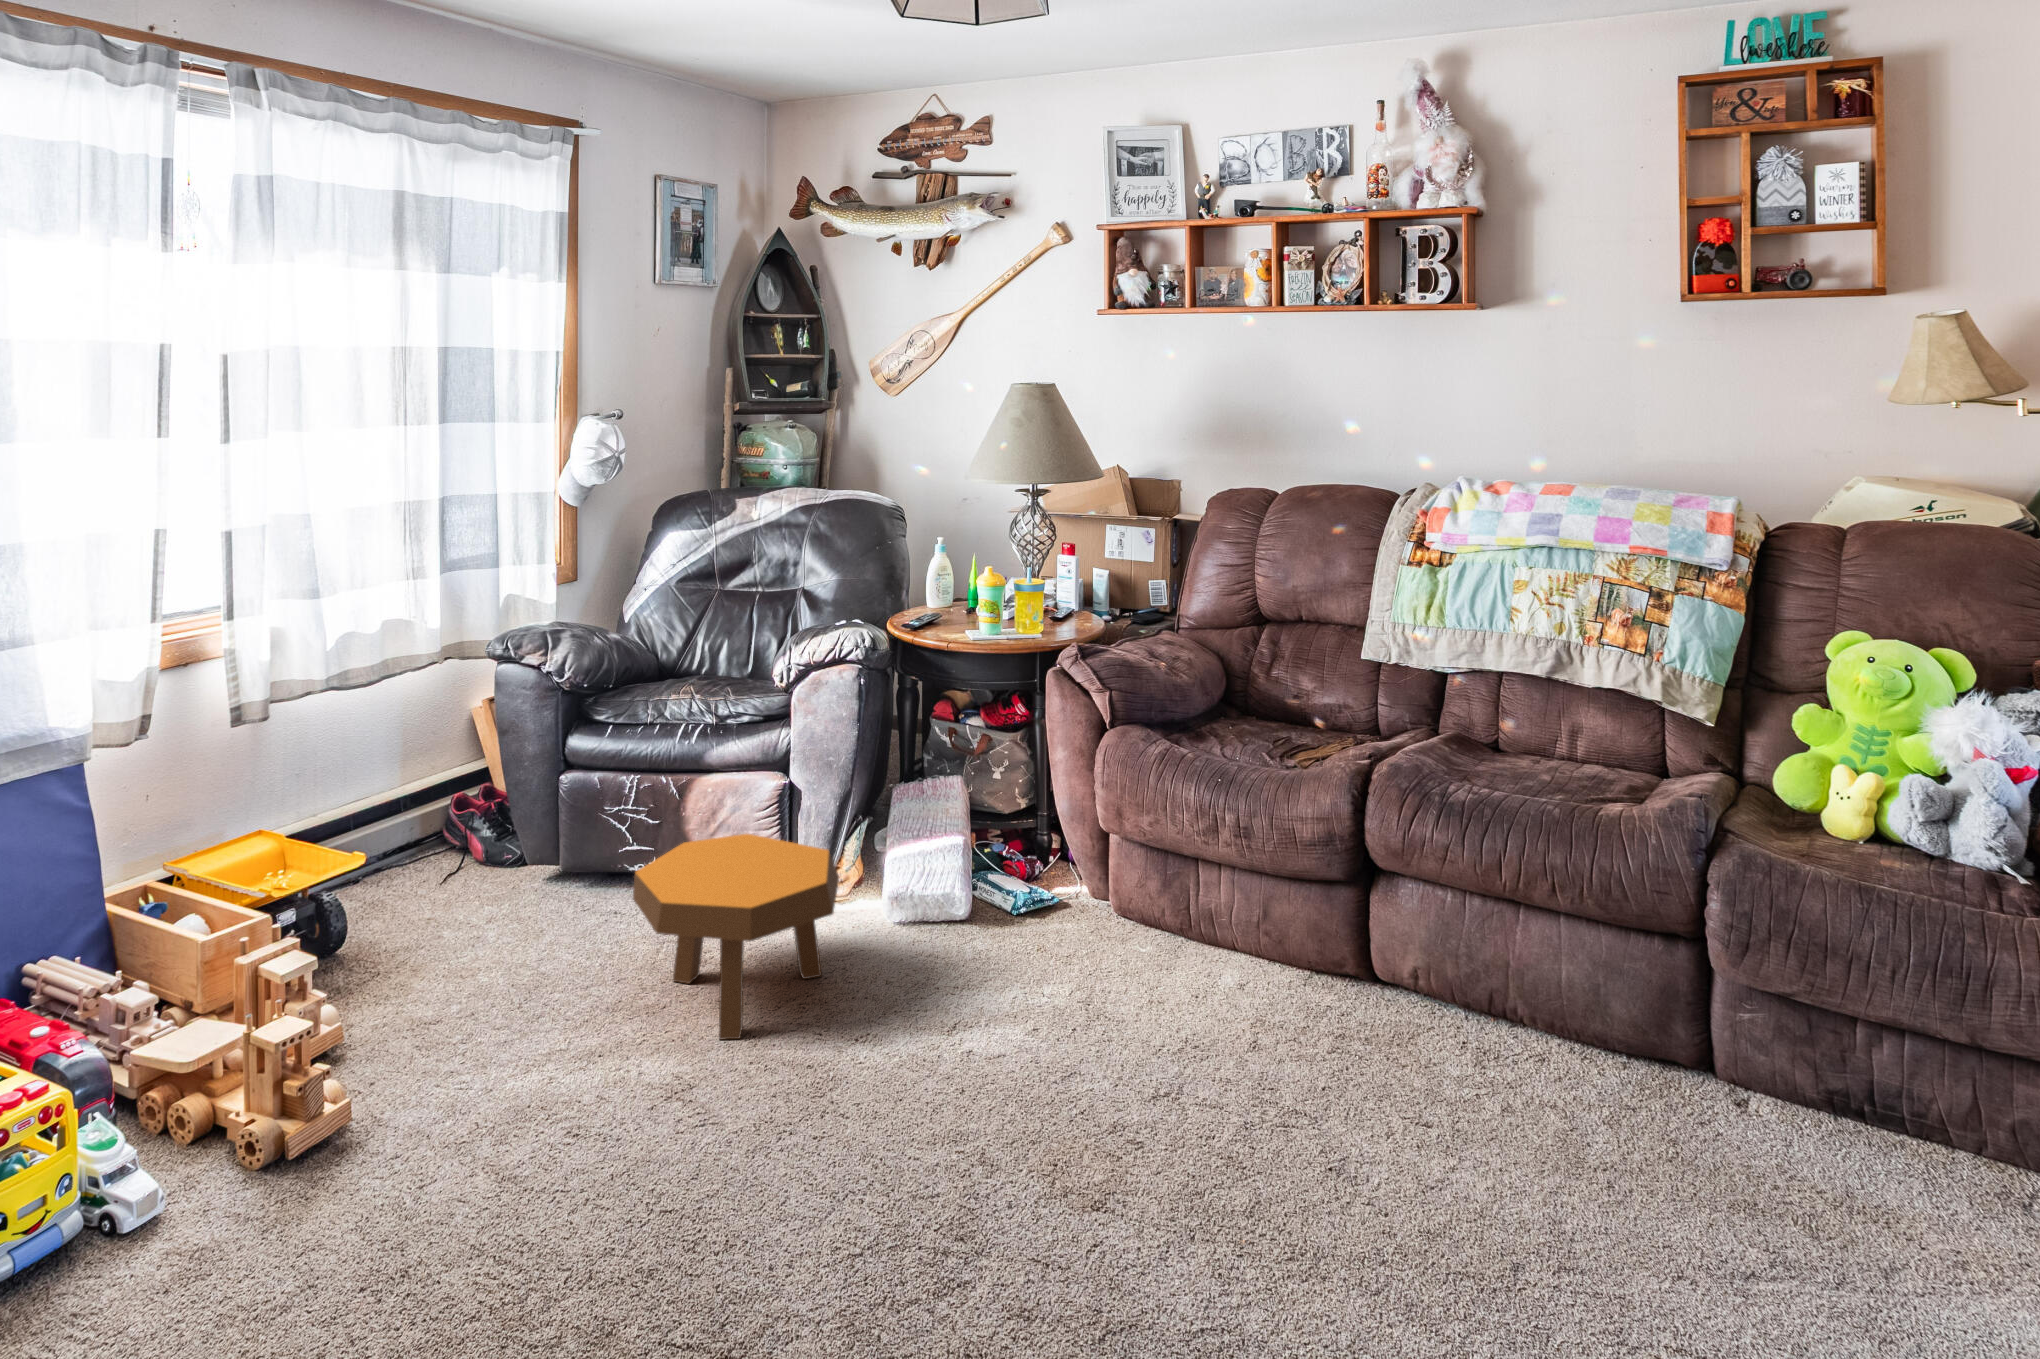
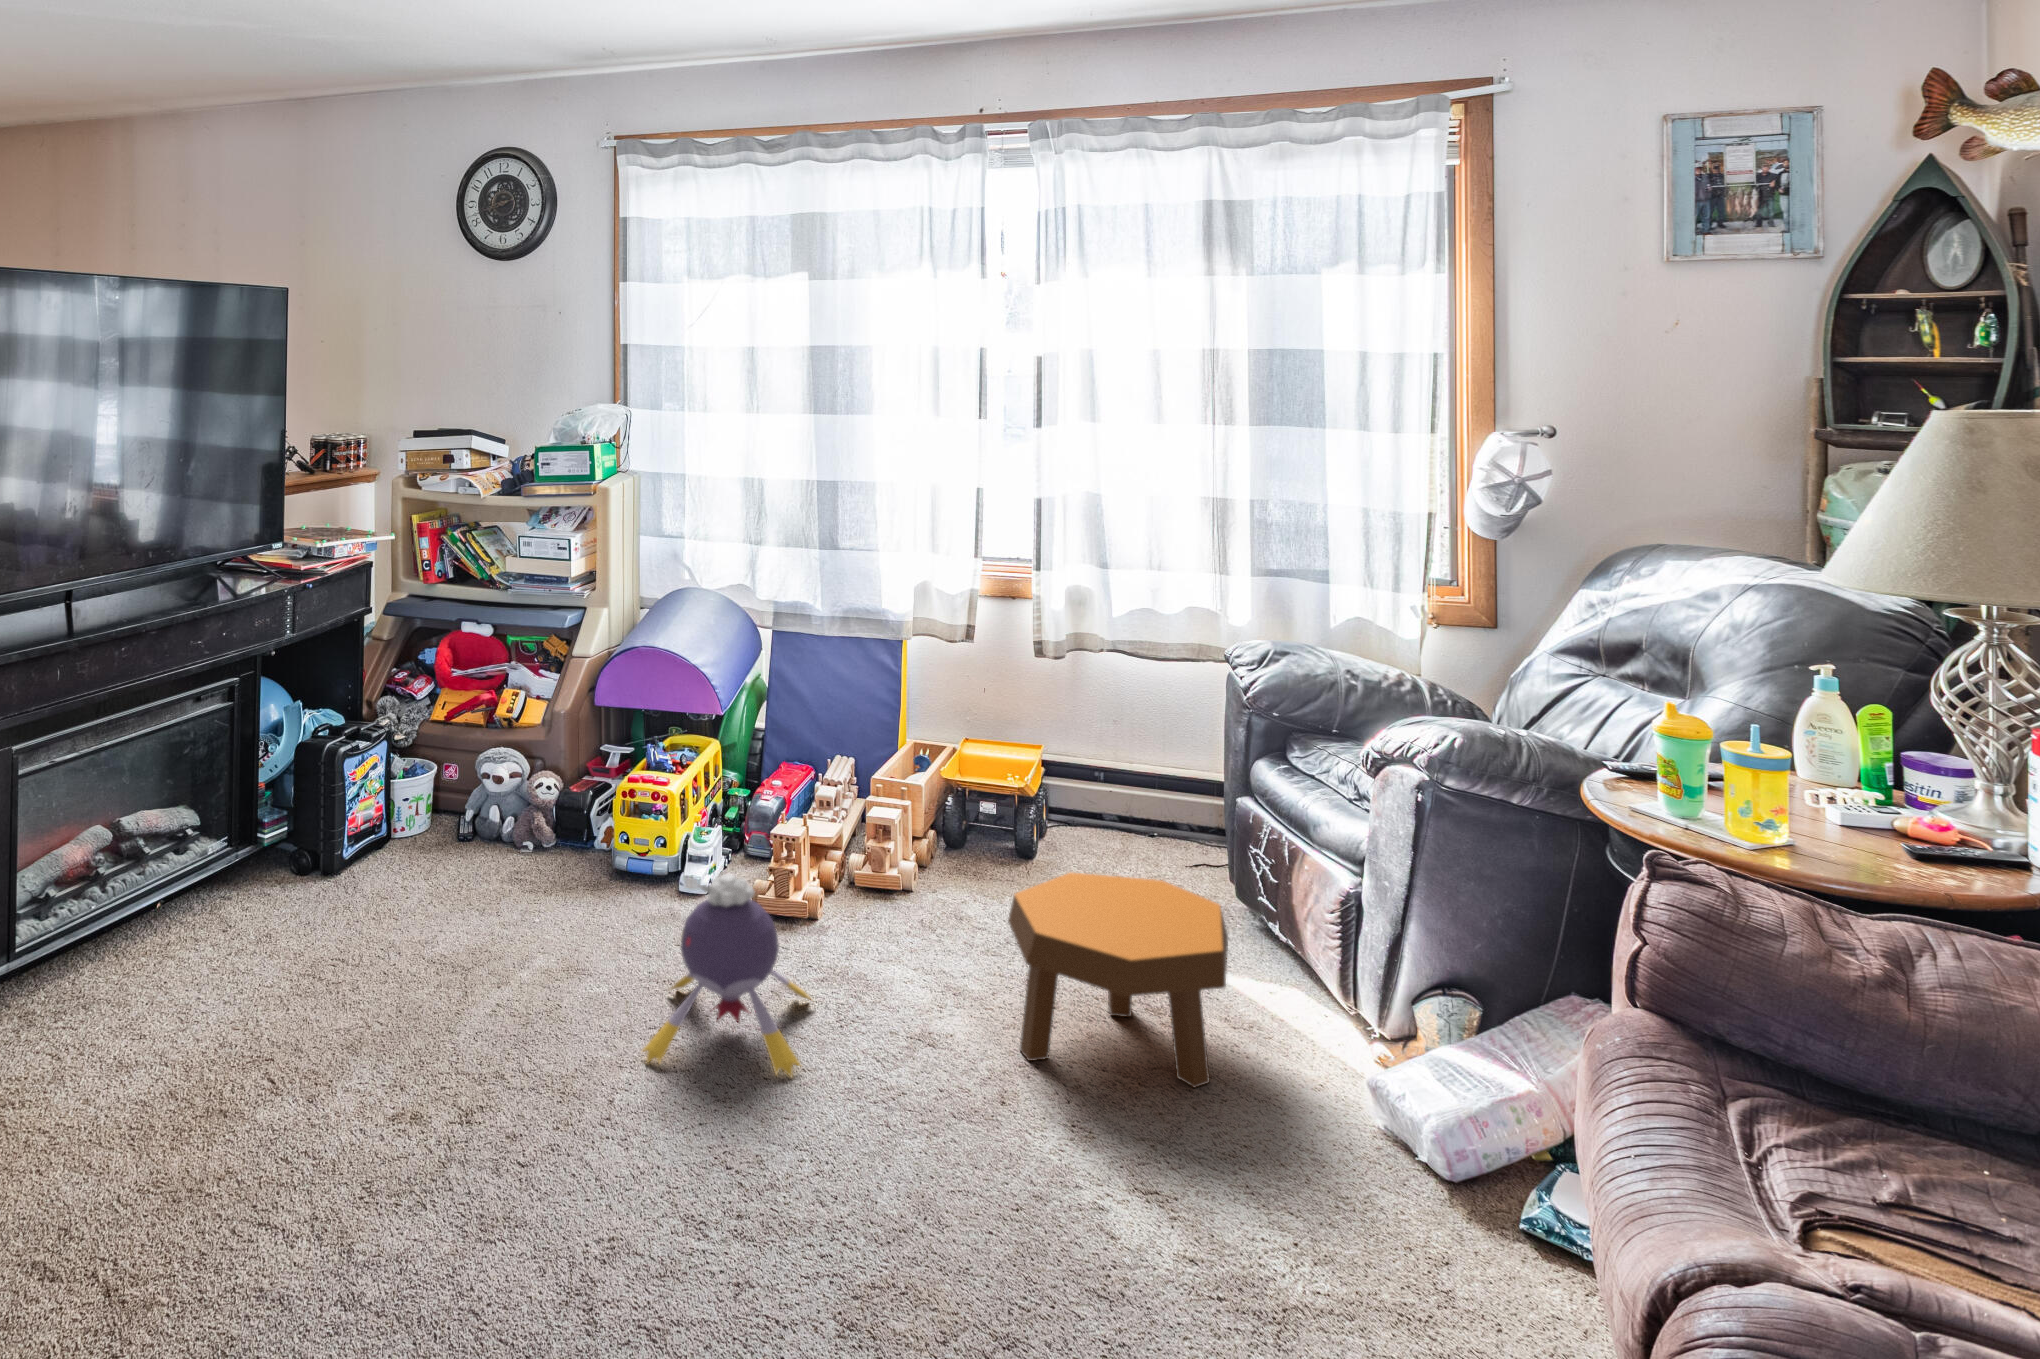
plush toy: none [413,1014,692,1297] -> present [643,874,811,1076]

